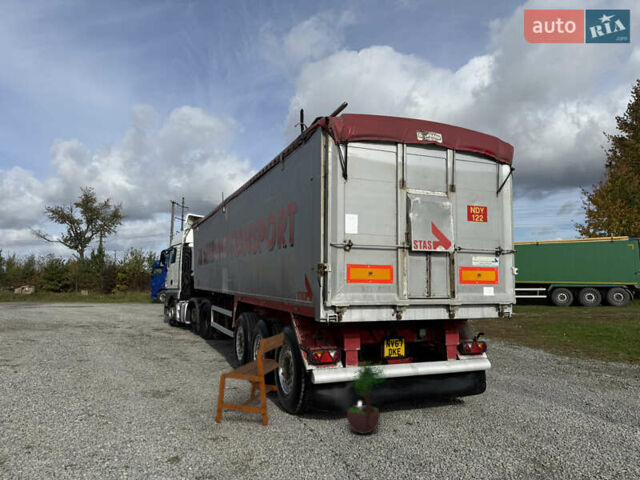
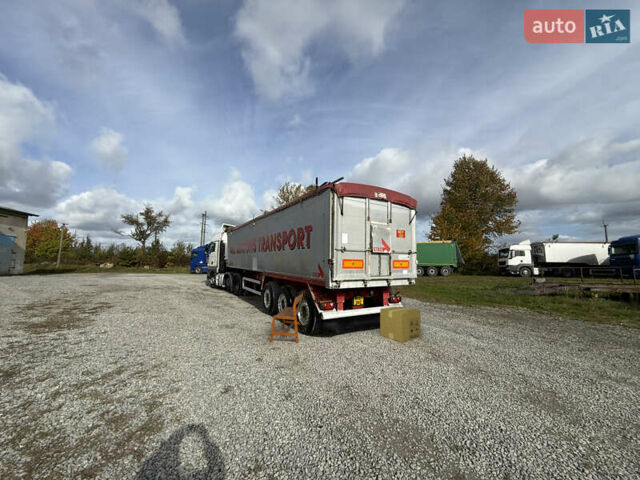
cardboard box: none [434,359,519,433] -> present [380,306,421,342]
potted tree: present [347,364,385,434] -> none [341,306,363,345]

